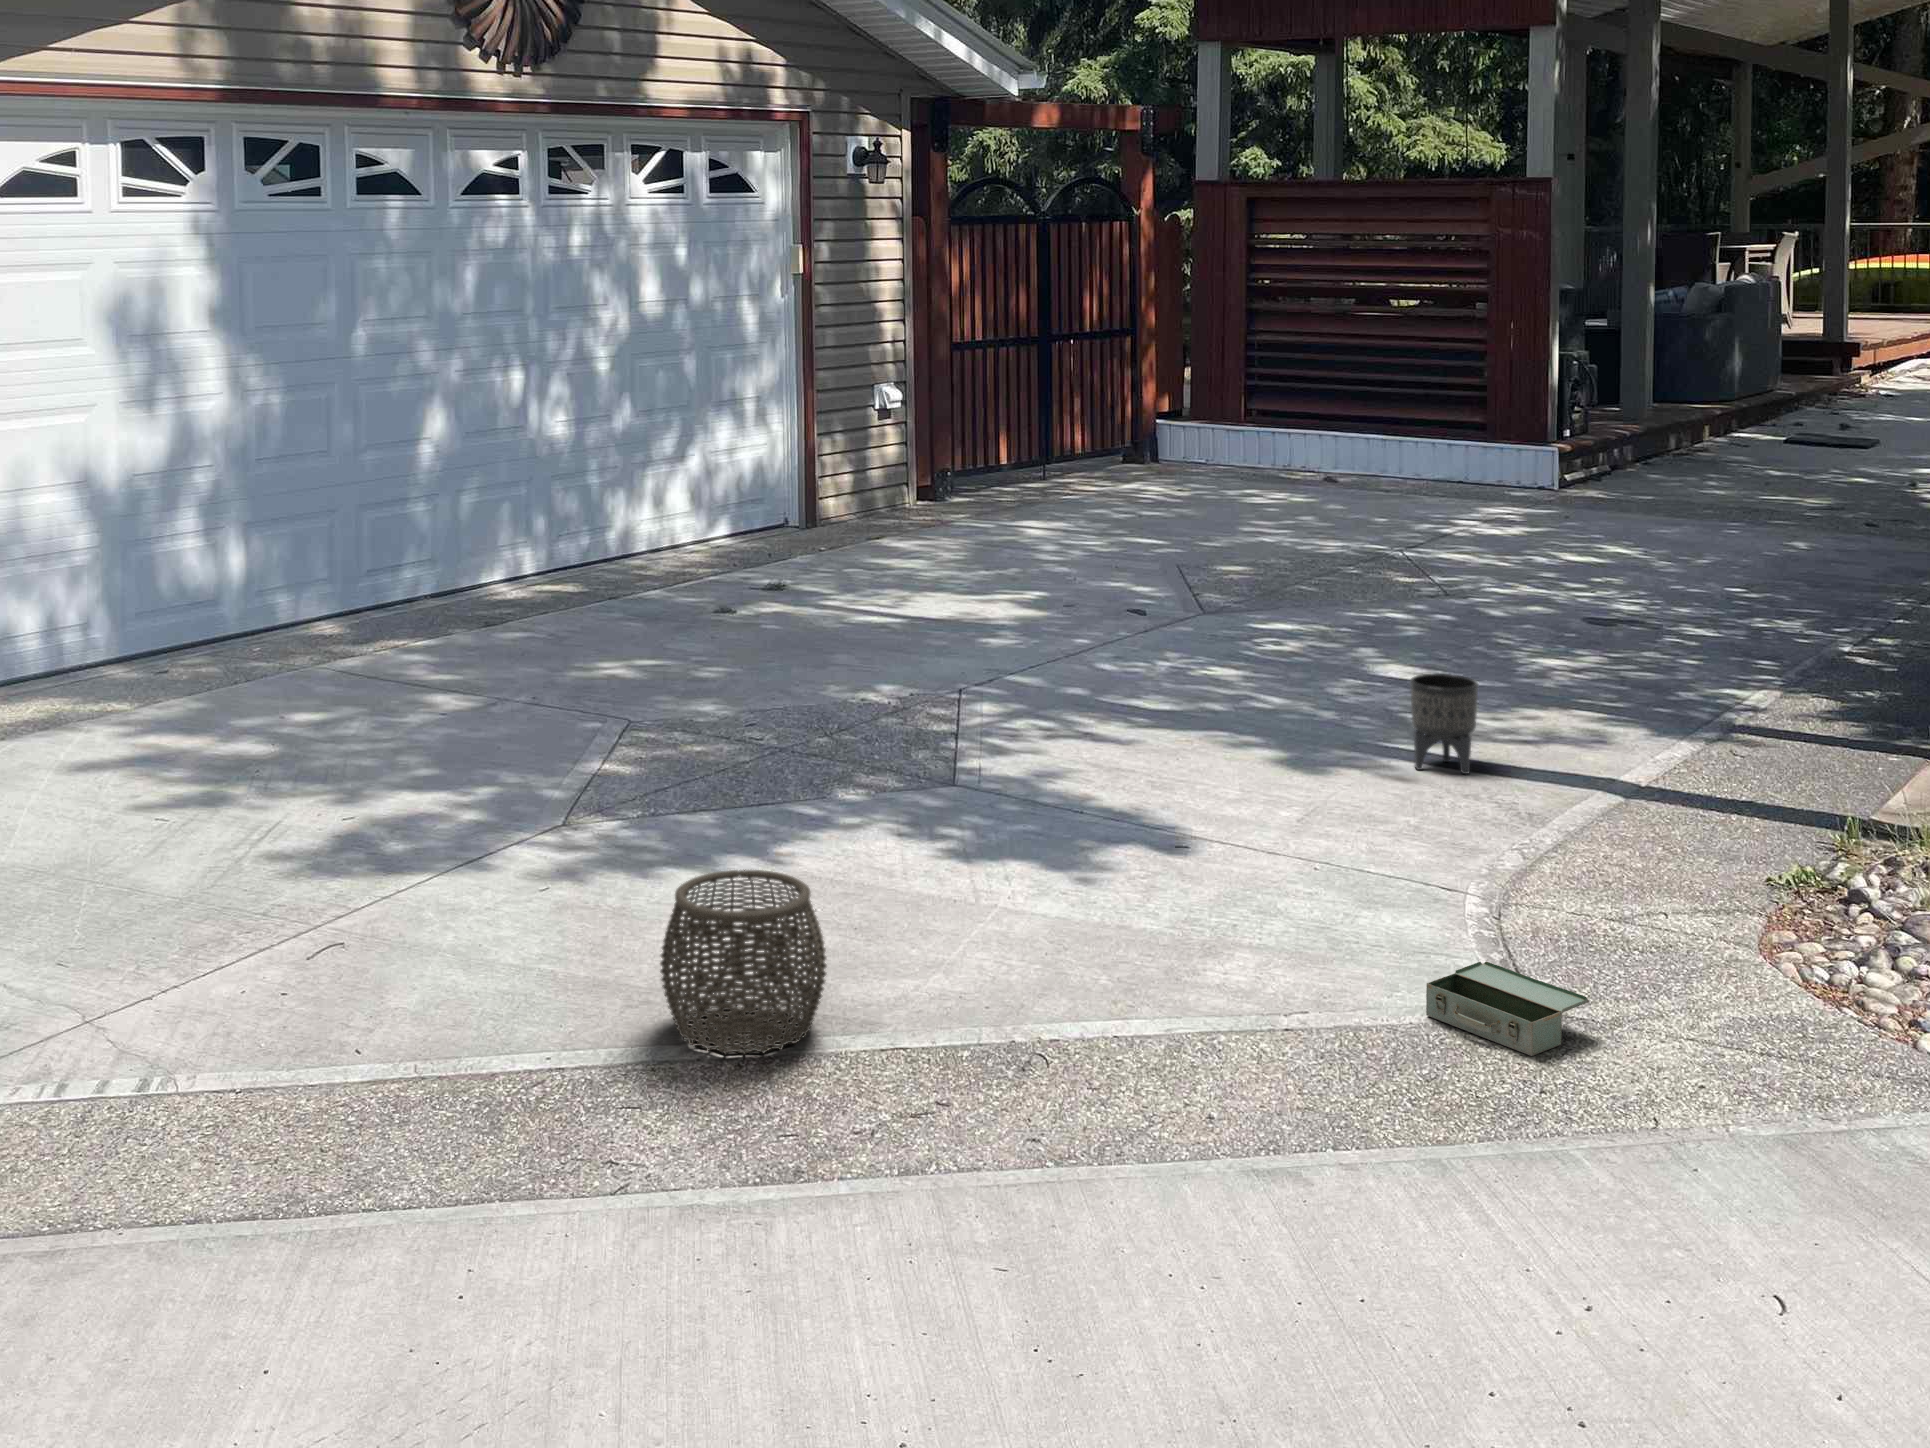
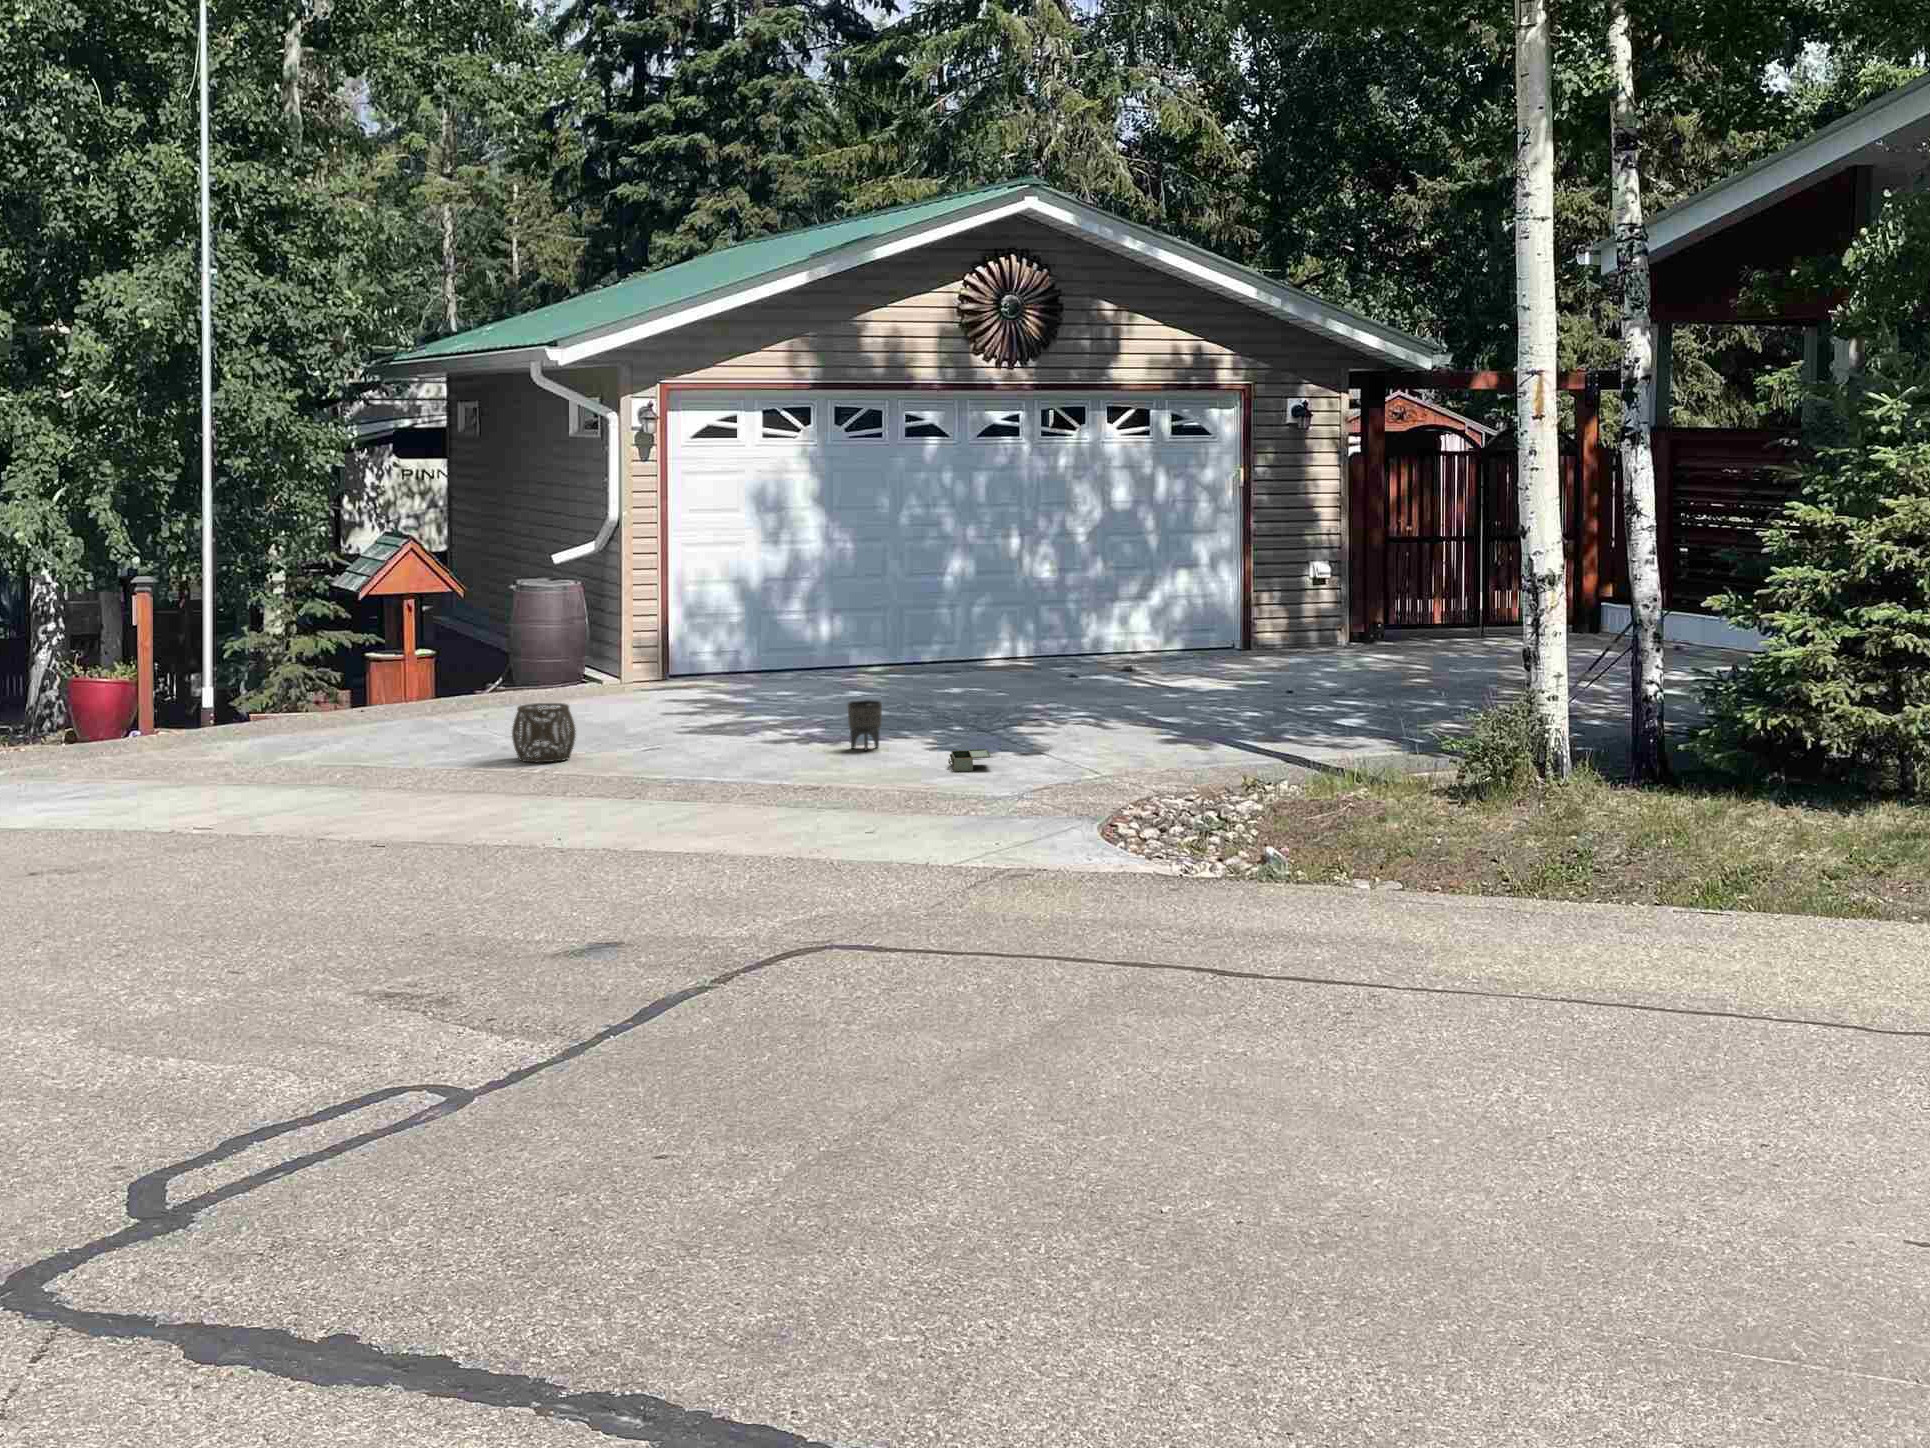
planter: present [1410,674,1478,775] -> present [847,700,882,751]
woven basket: present [660,870,827,1054] -> present [512,703,576,763]

